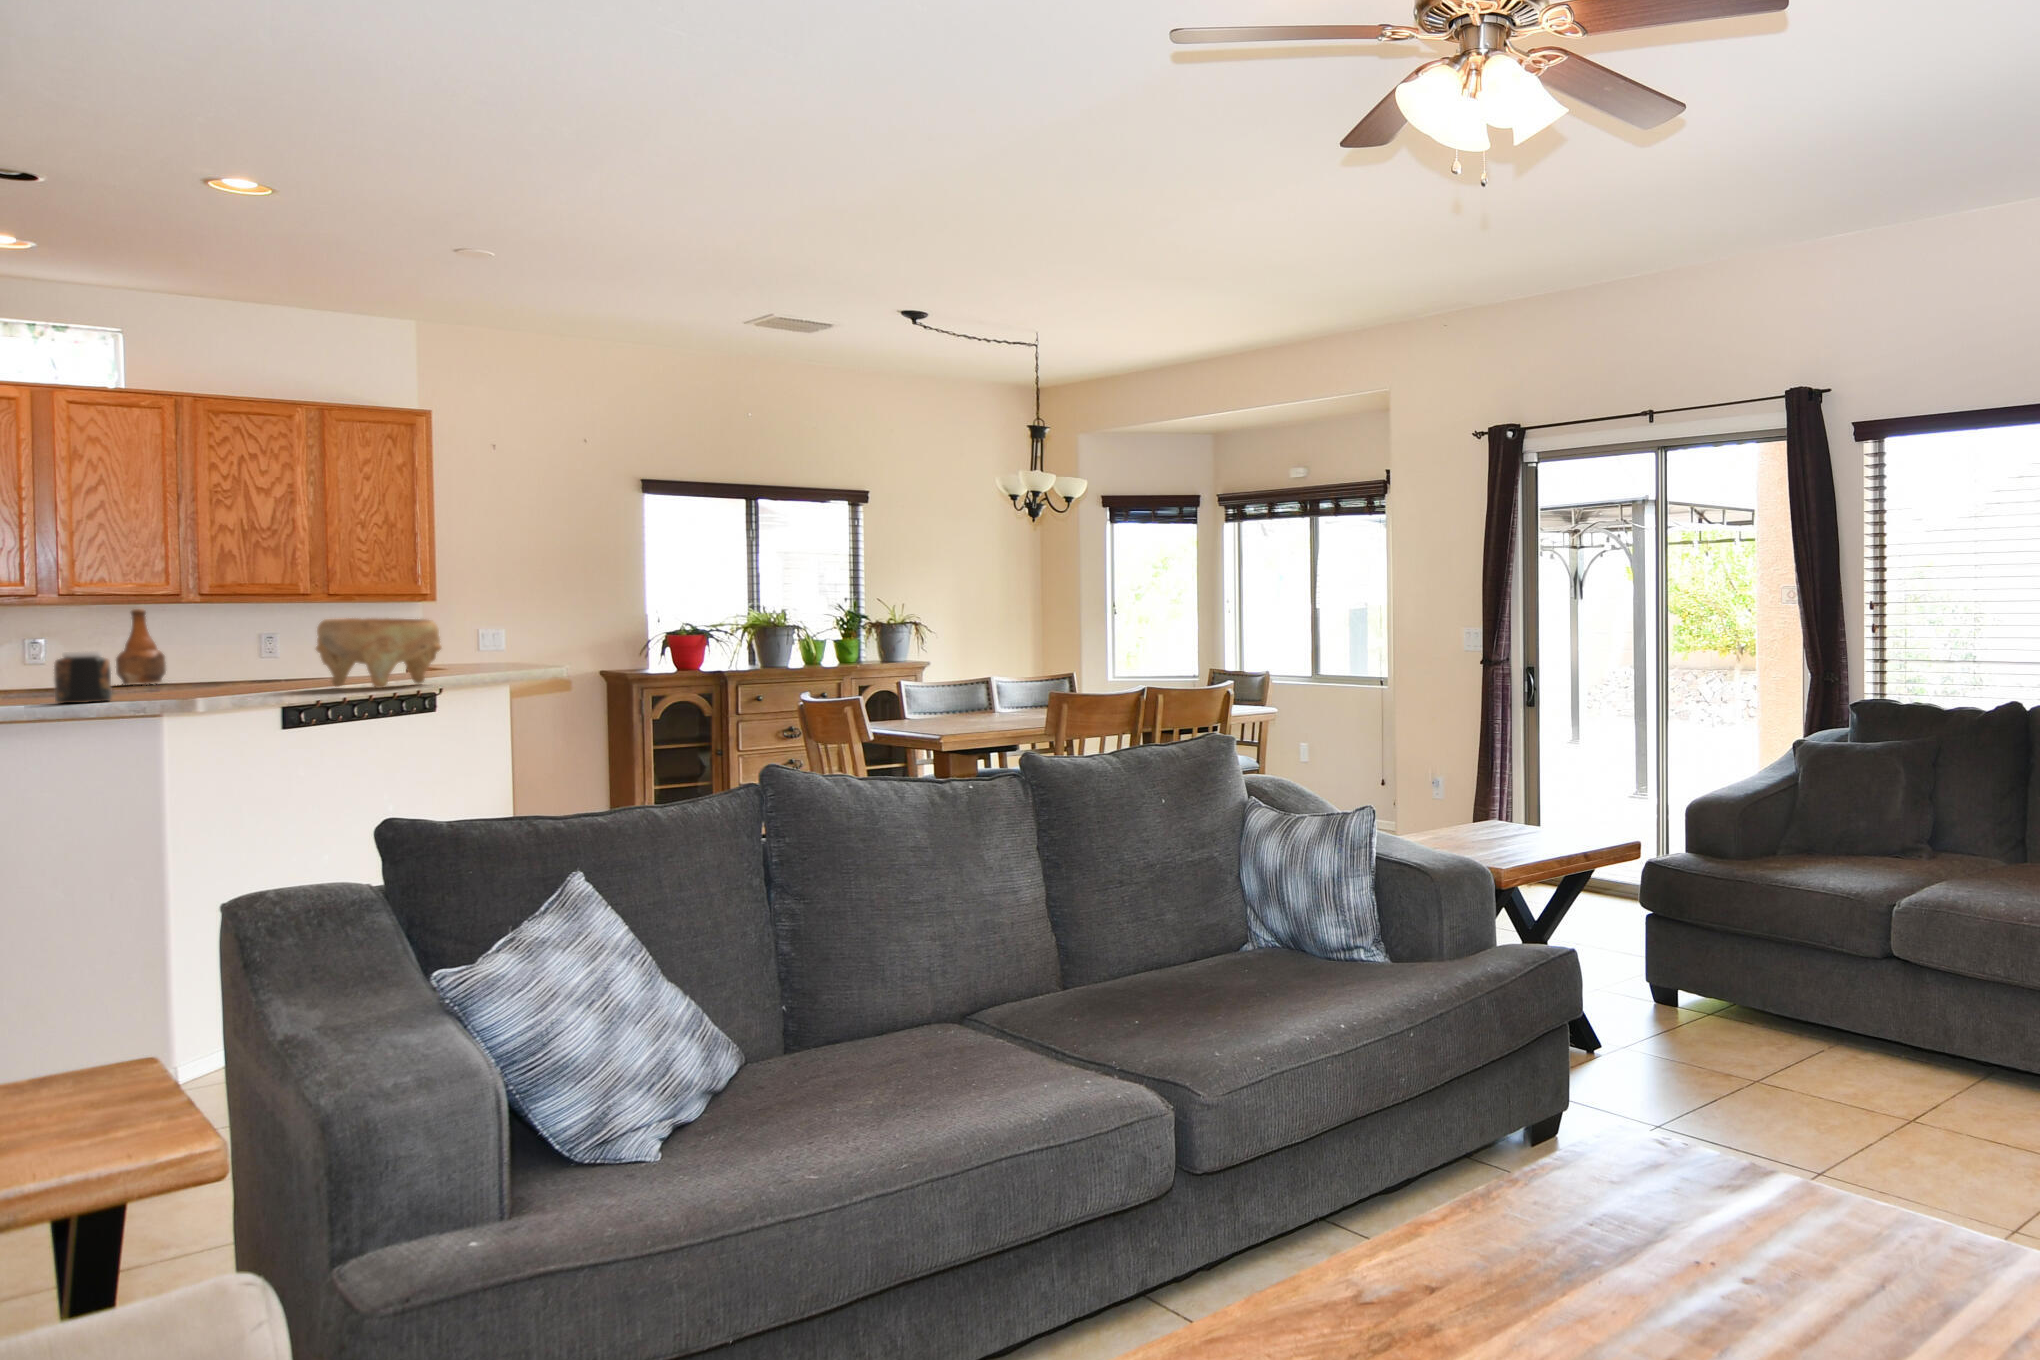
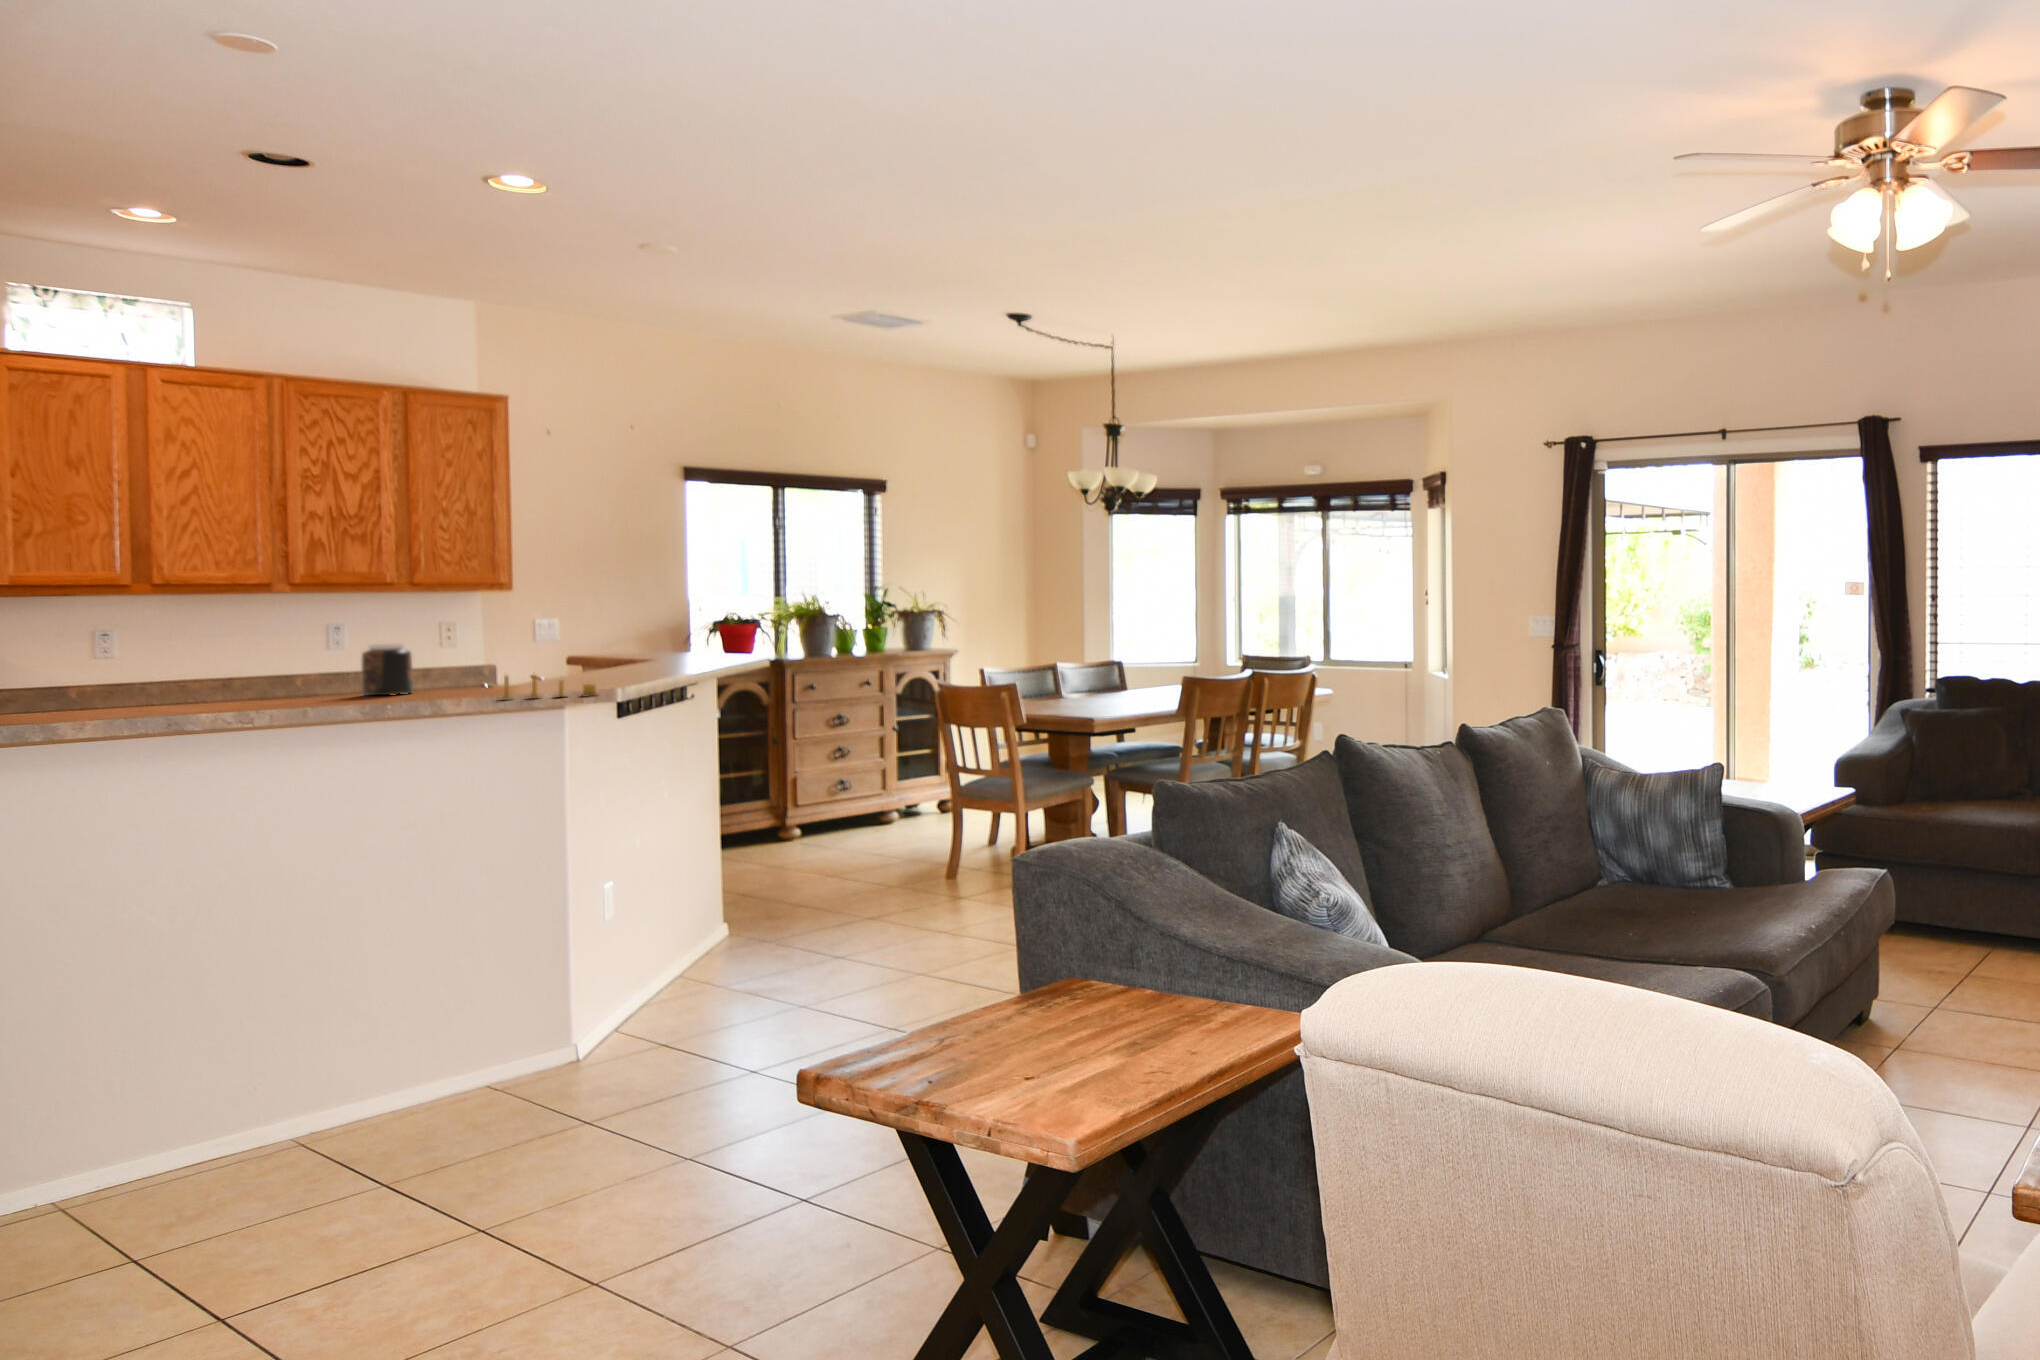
bottle: present [116,609,166,685] -> none [276,599,335,678]
decorative bowl: present [316,618,441,688] -> none [567,610,685,678]
candle: none [119,681,229,709] -> present [498,674,597,699]

